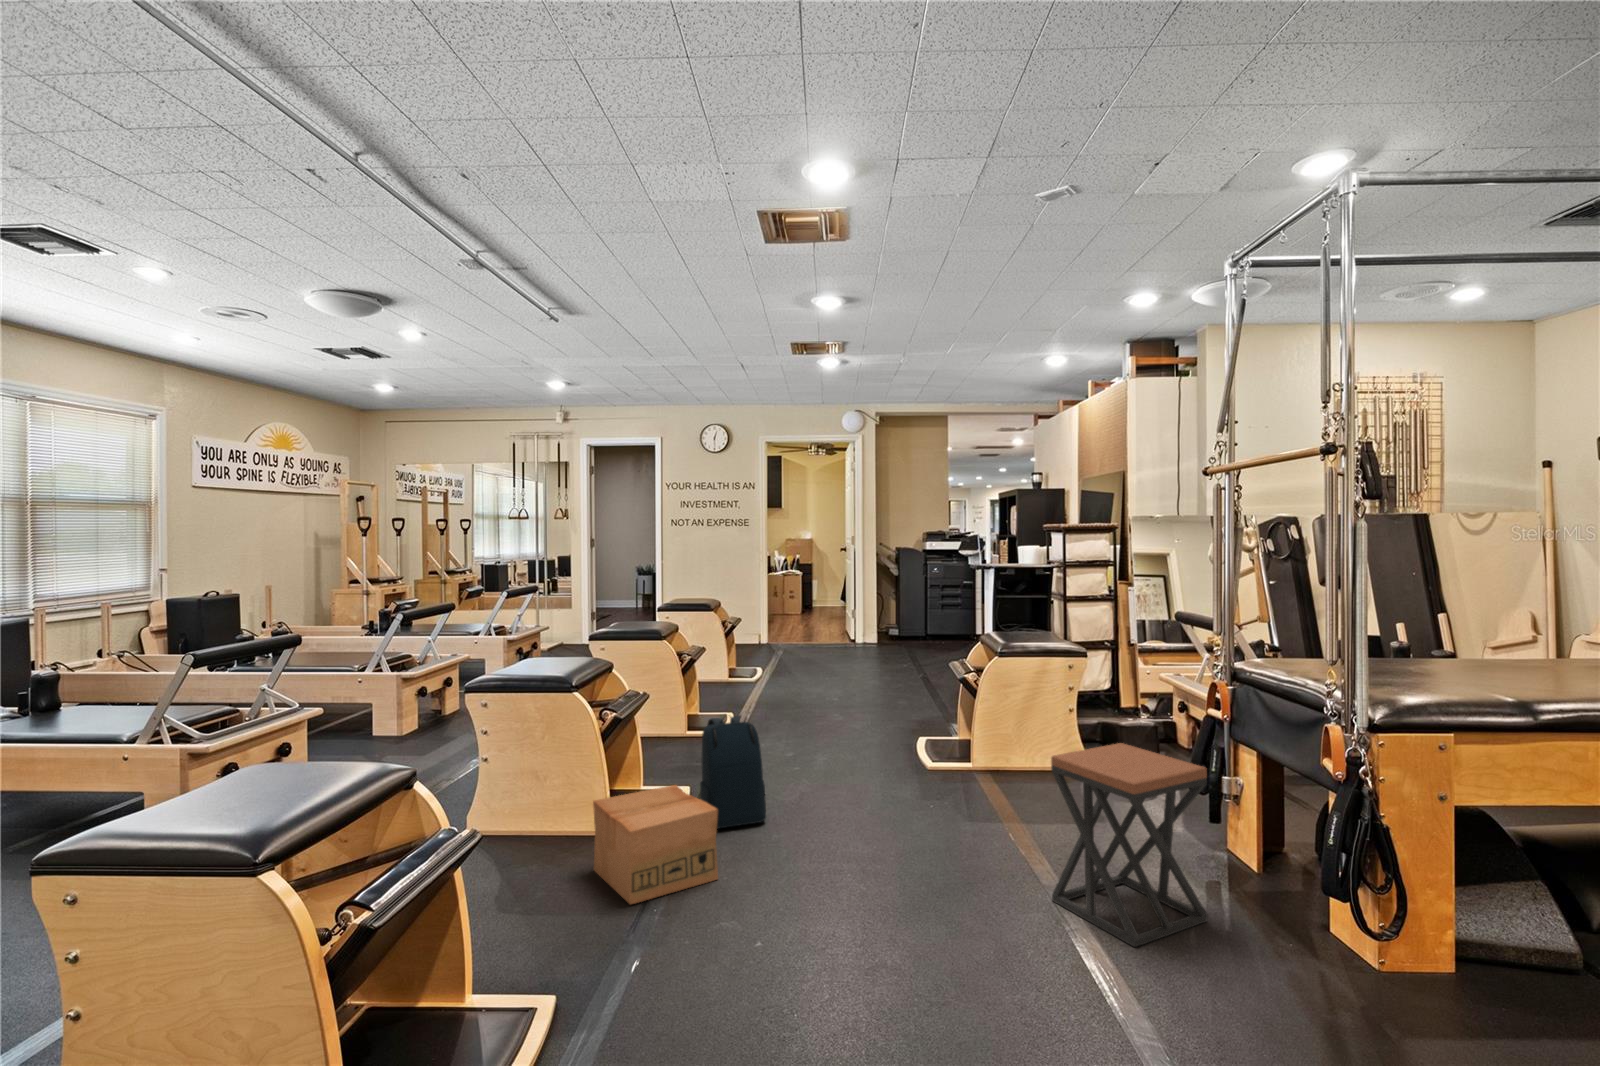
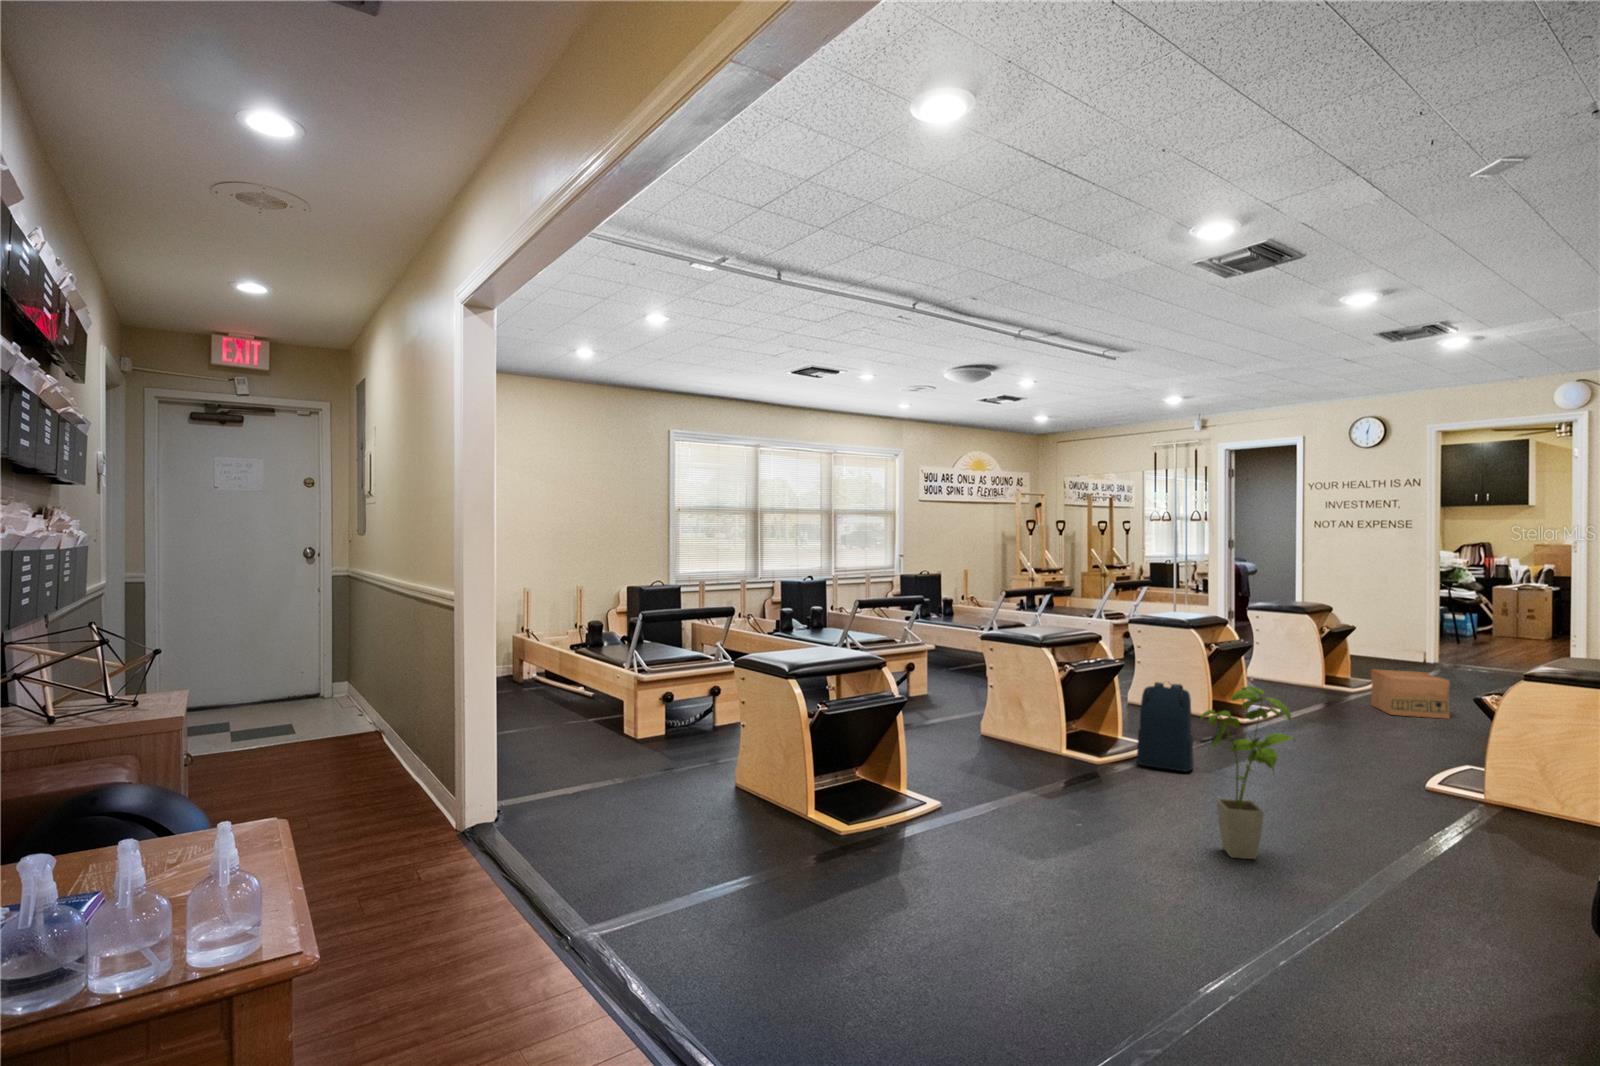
house plant: none [905,718,1017,935] -> present [1200,686,1295,859]
stool: present [1051,743,1208,947] -> none [1371,742,1528,940]
cardboard box: present [593,785,718,904] -> present [1371,669,1450,719]

